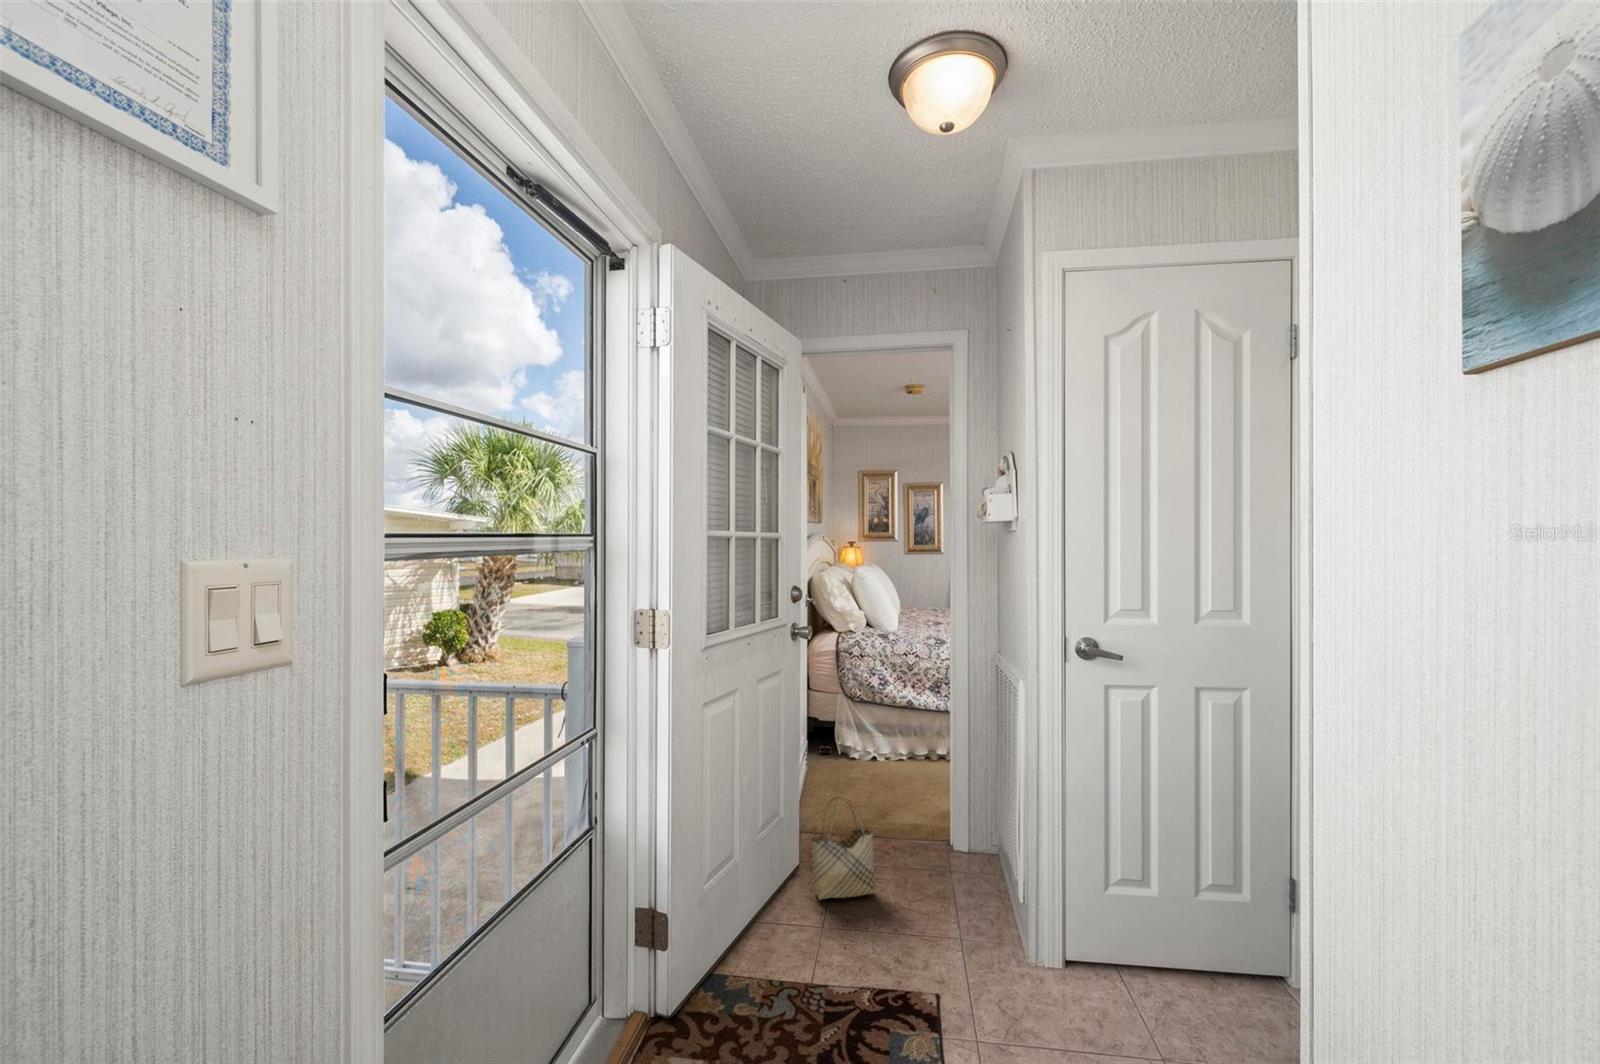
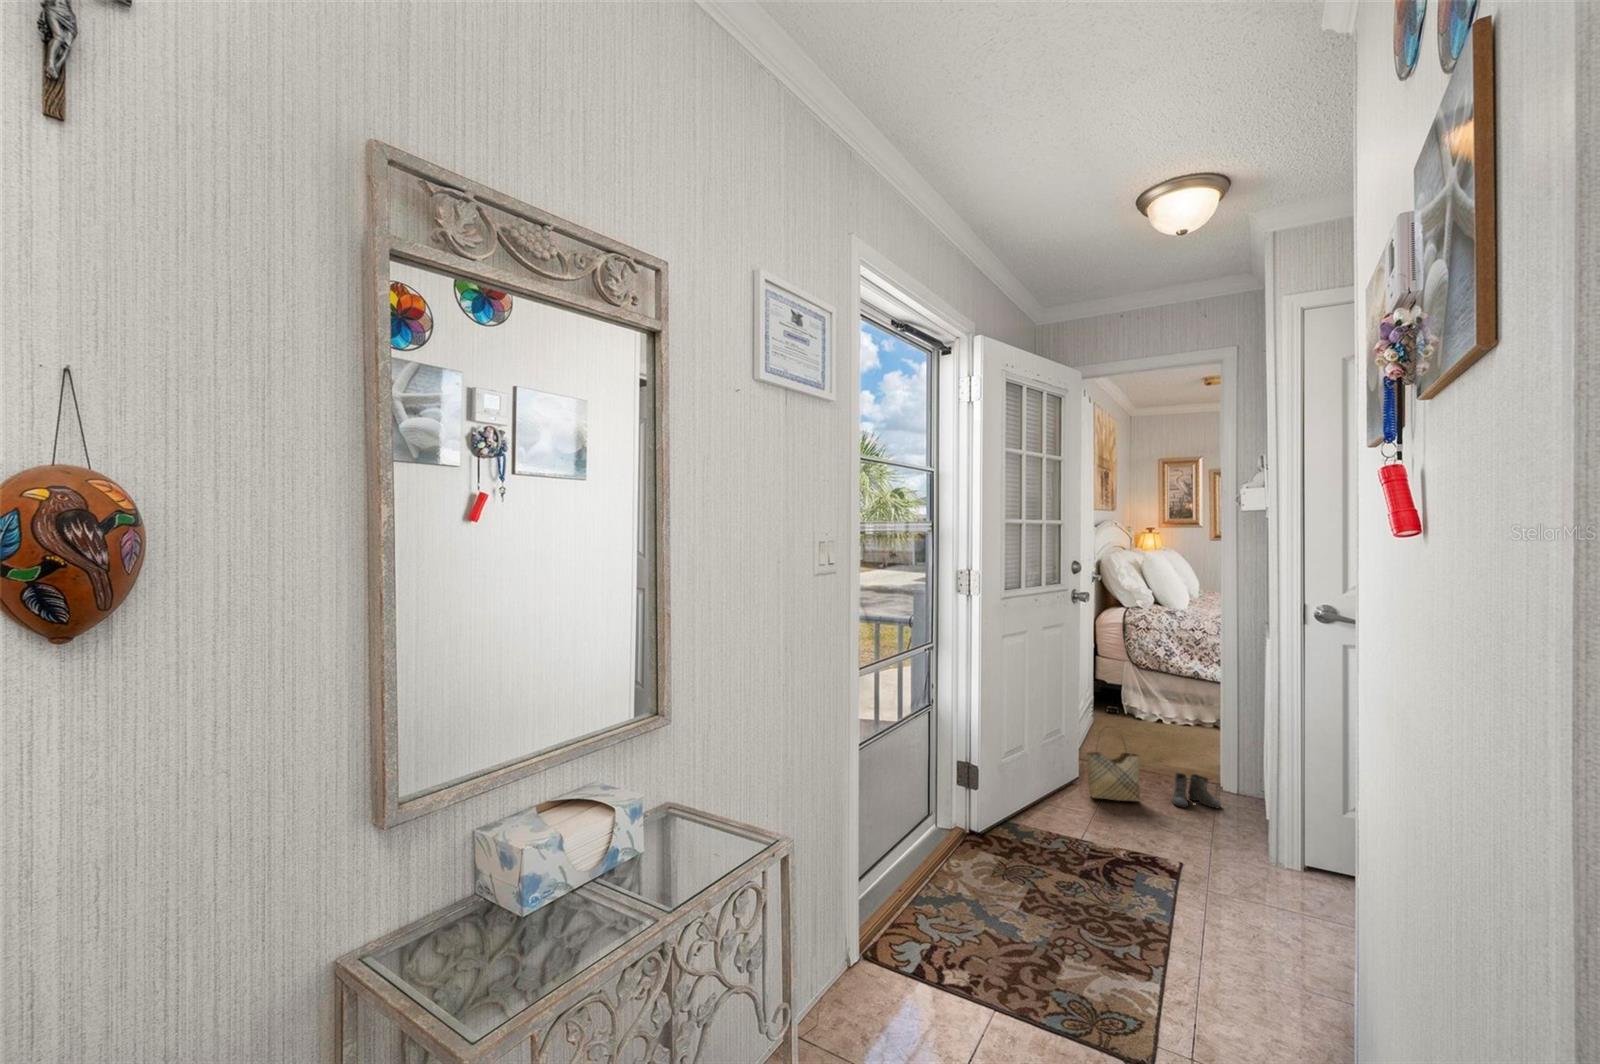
boots: none [898,843,962,892] -> present [1172,773,1221,808]

